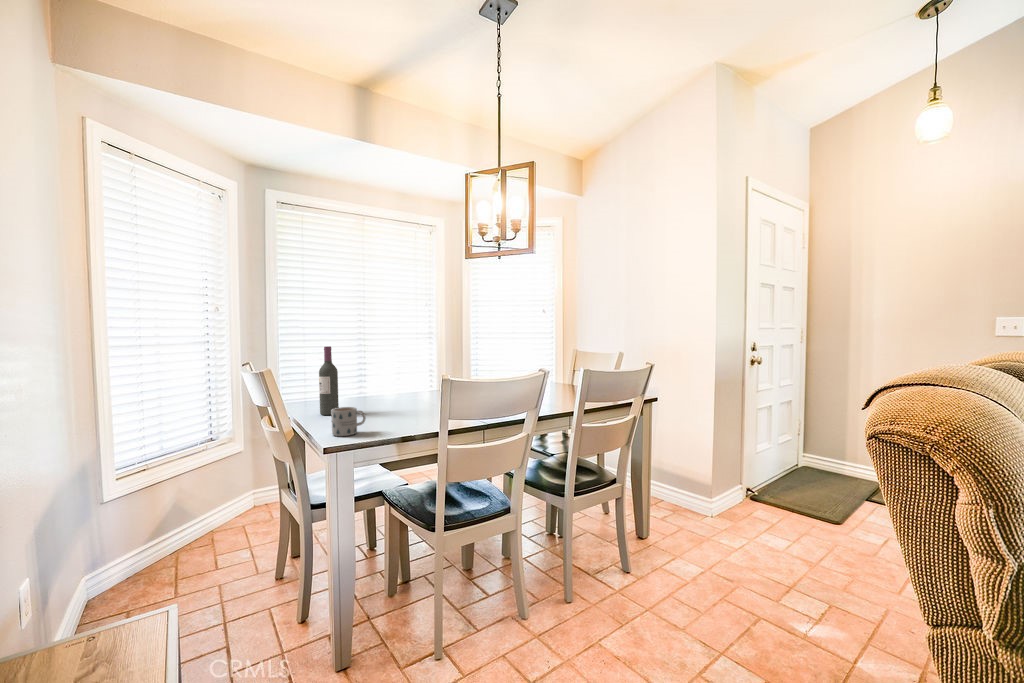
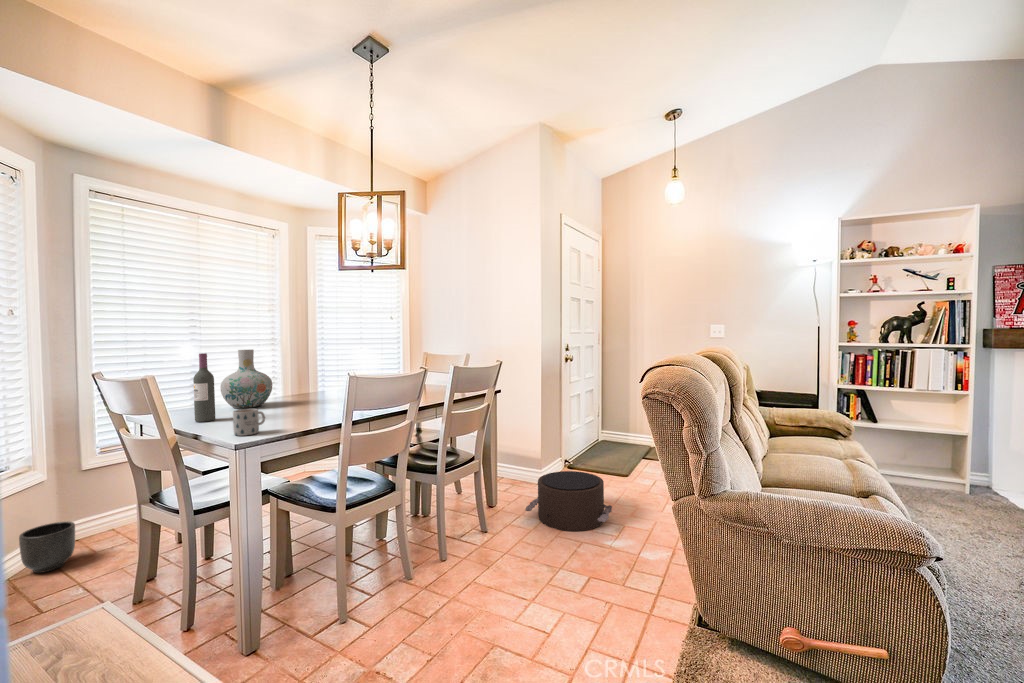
vase: none [356,343,403,402] -> present [220,349,272,409]
planter: none [212,490,253,533] -> present [19,522,75,573]
pouf: none [681,507,812,597] -> present [525,471,612,531]

